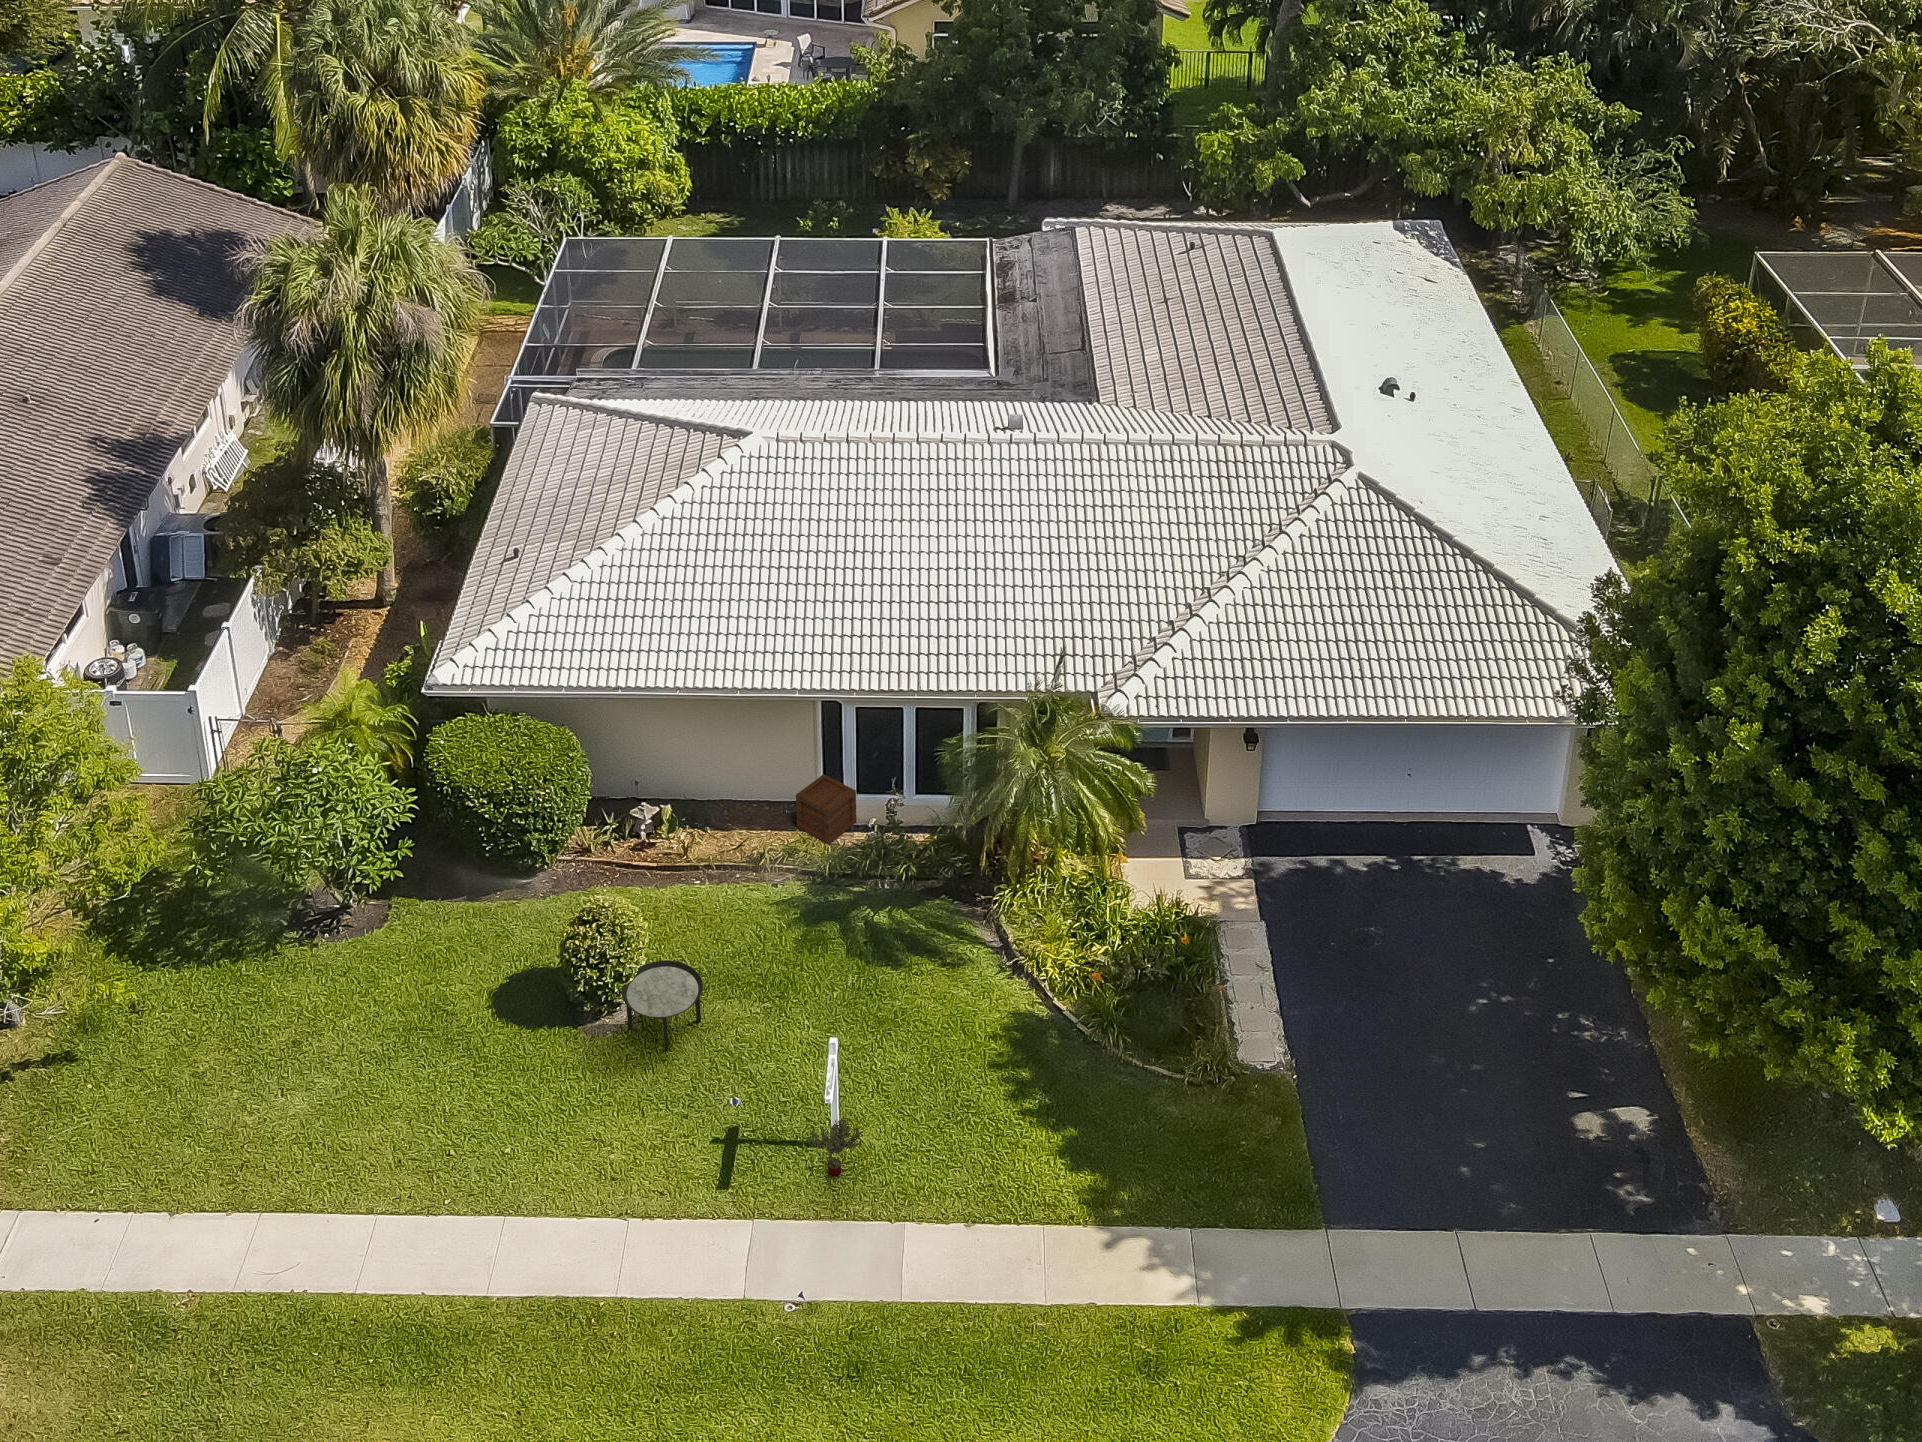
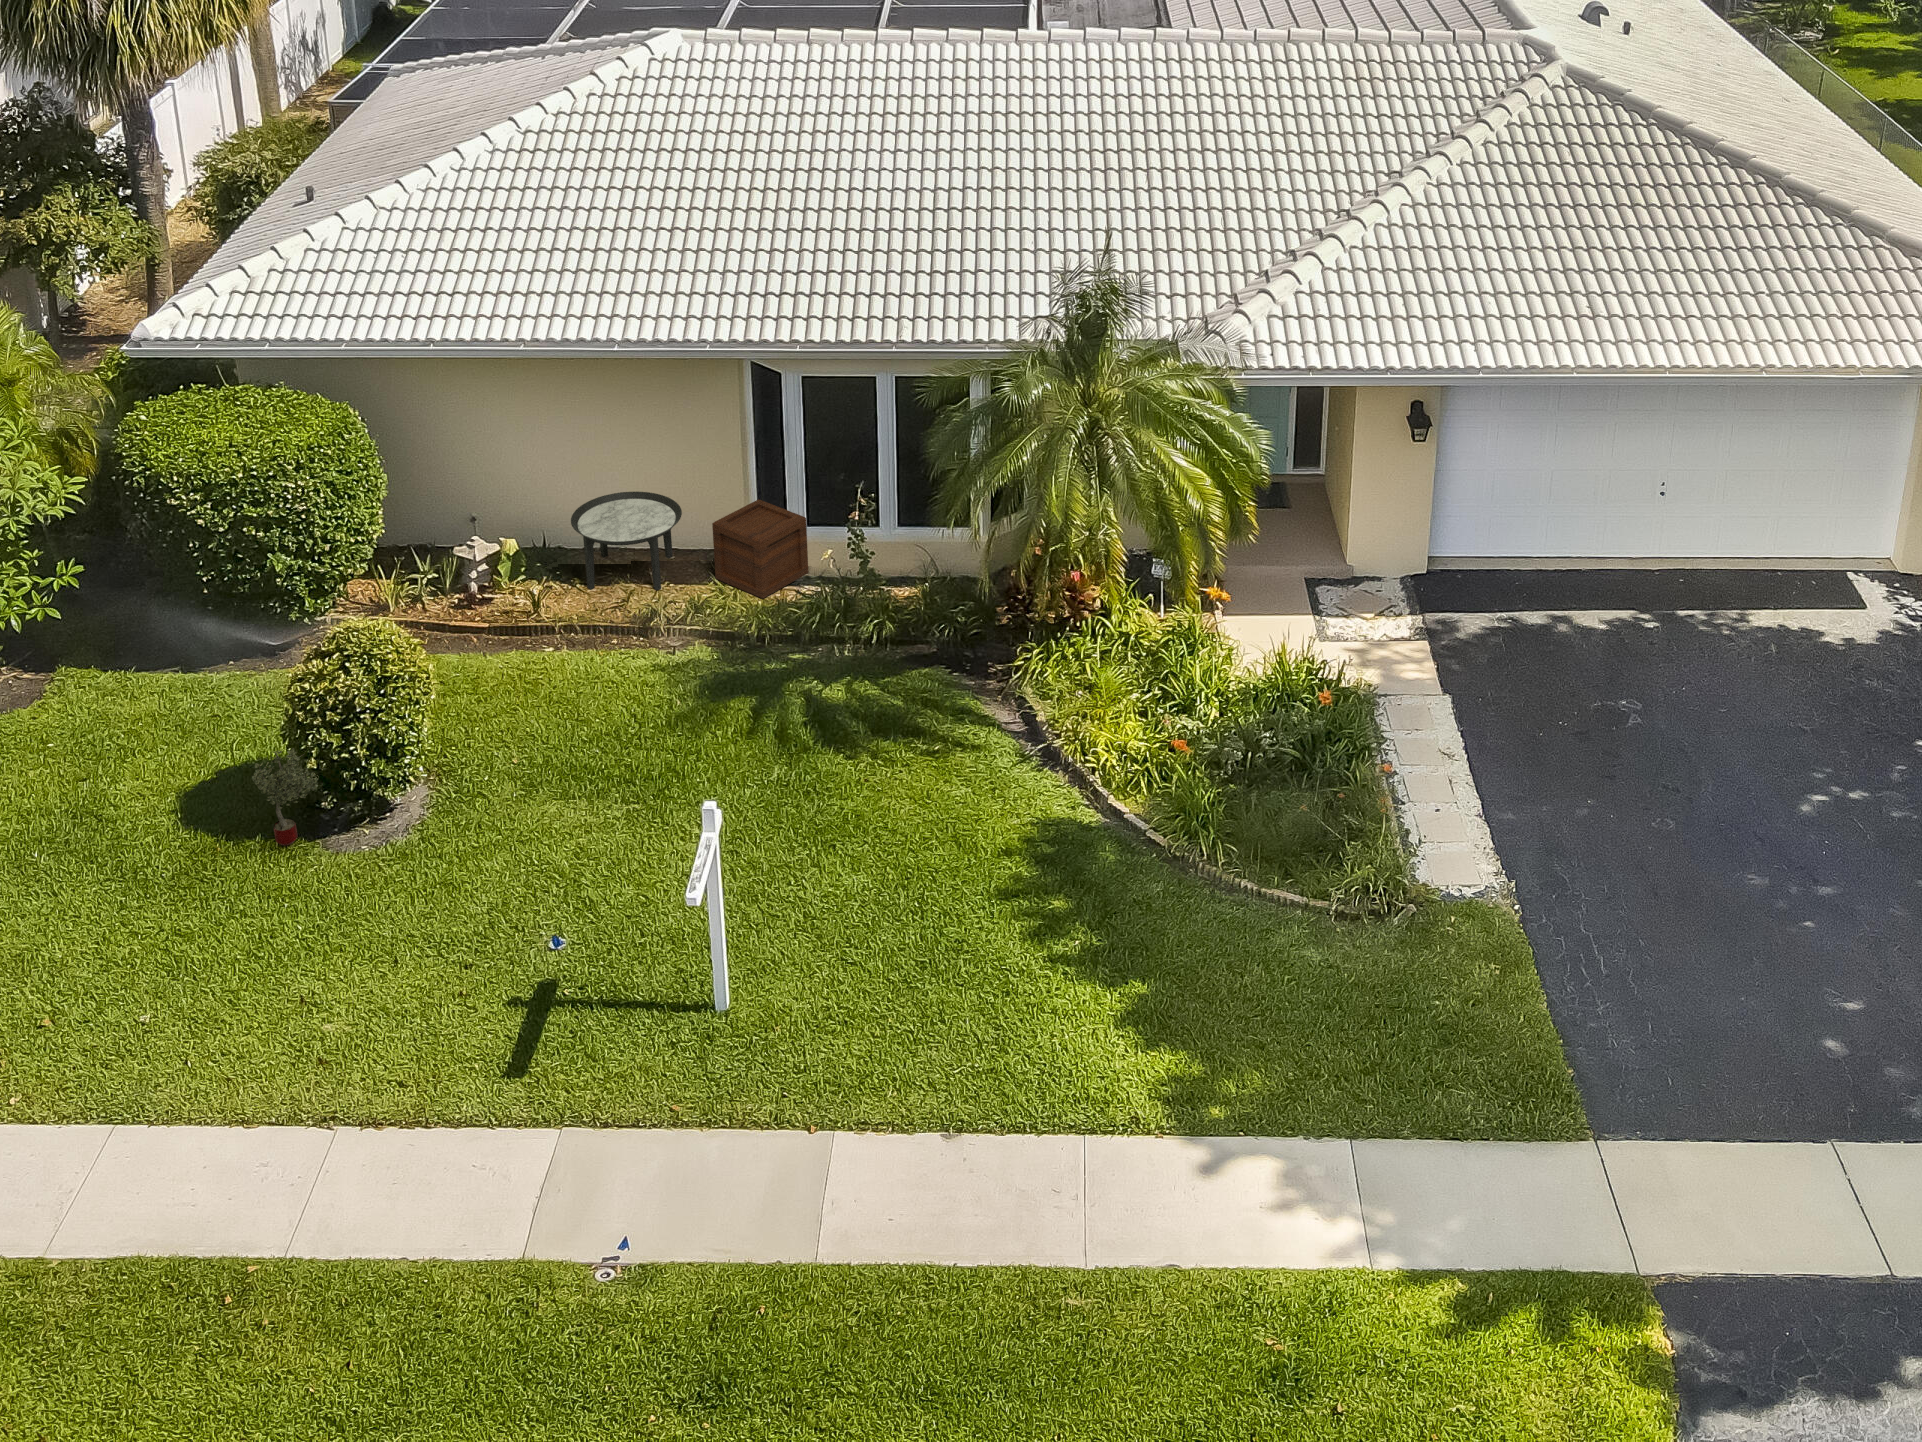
round table: present [622,960,703,1051] -> present [571,492,682,590]
potted tree: present [806,1116,862,1177] -> present [252,748,318,846]

